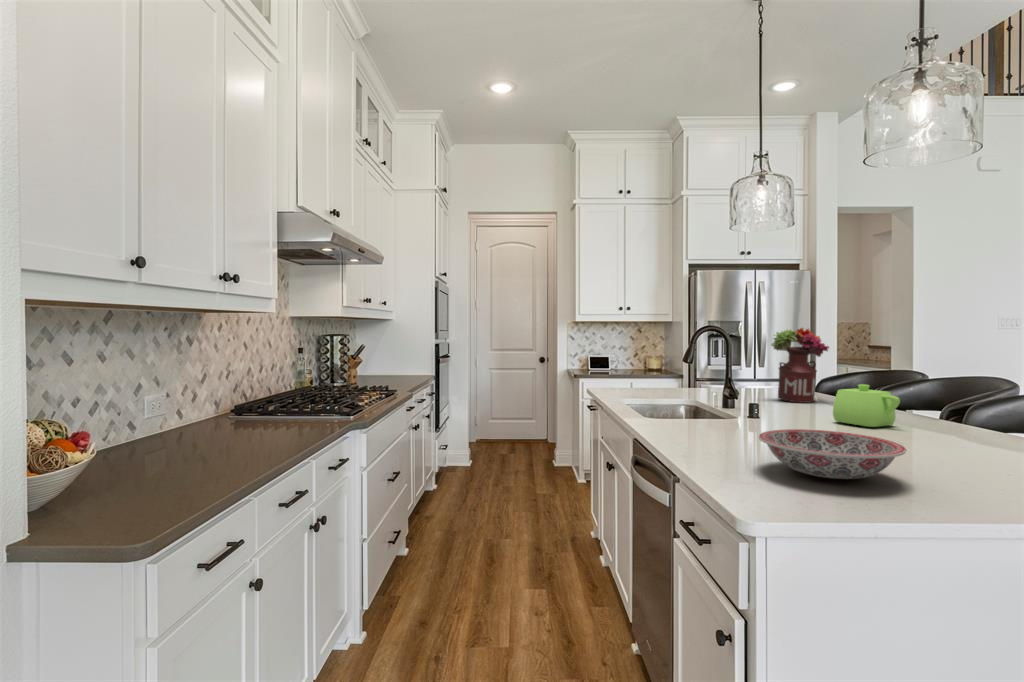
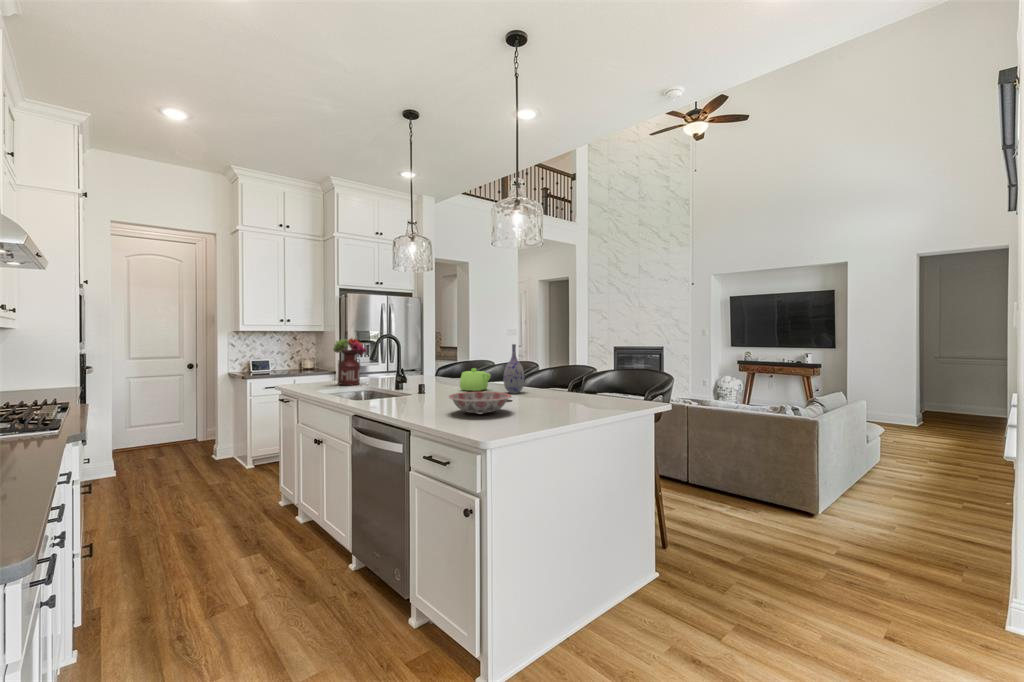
flower arrangement: present [771,328,829,403] -> present [333,338,367,385]
vase: none [926,341,983,443] -> present [503,344,525,393]

